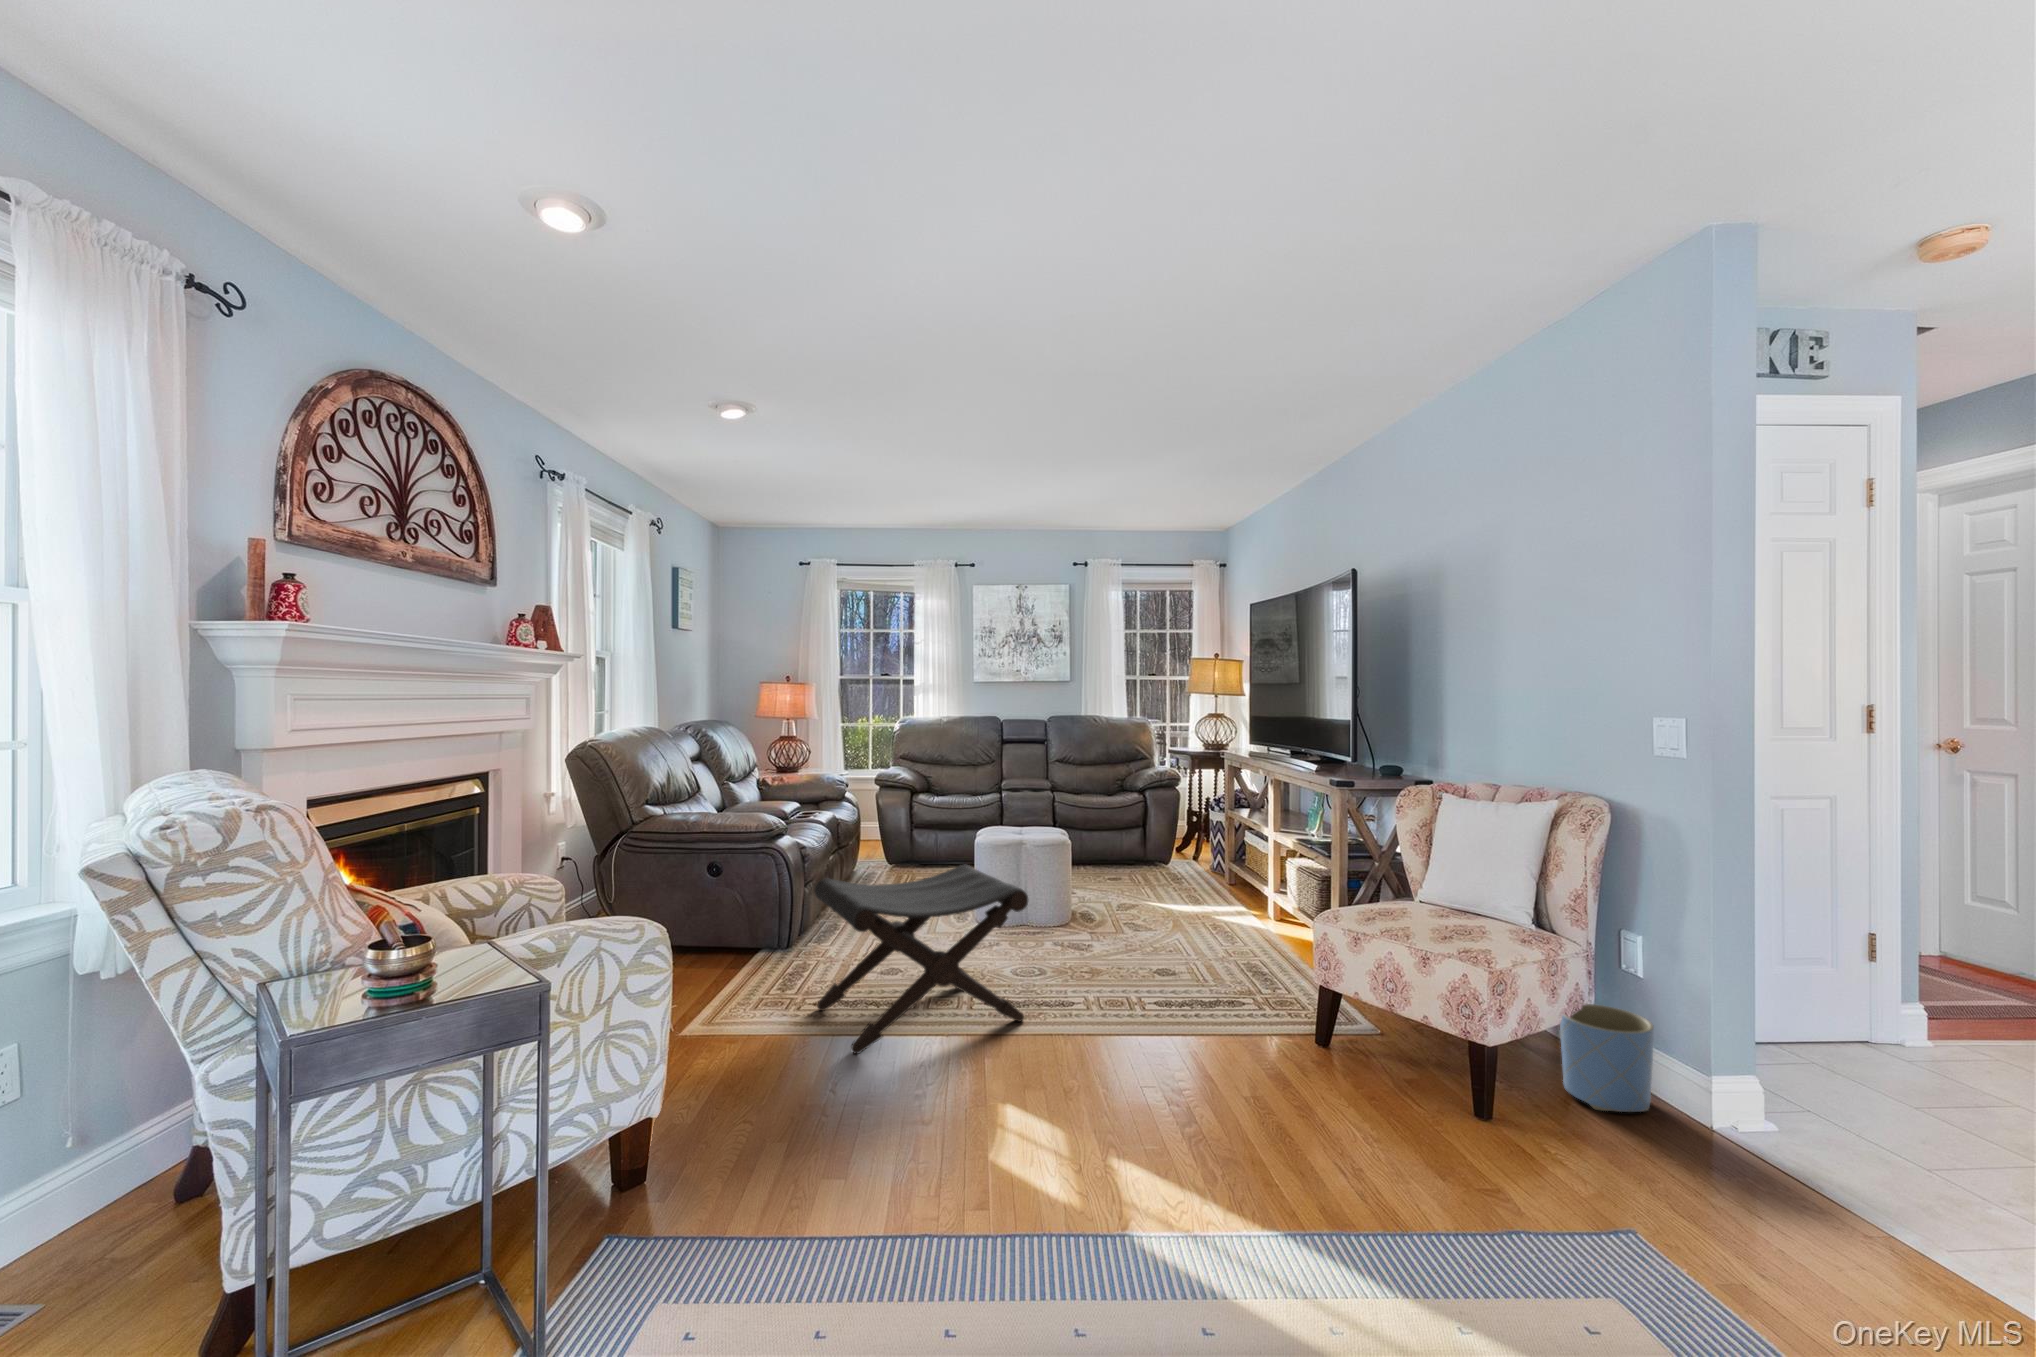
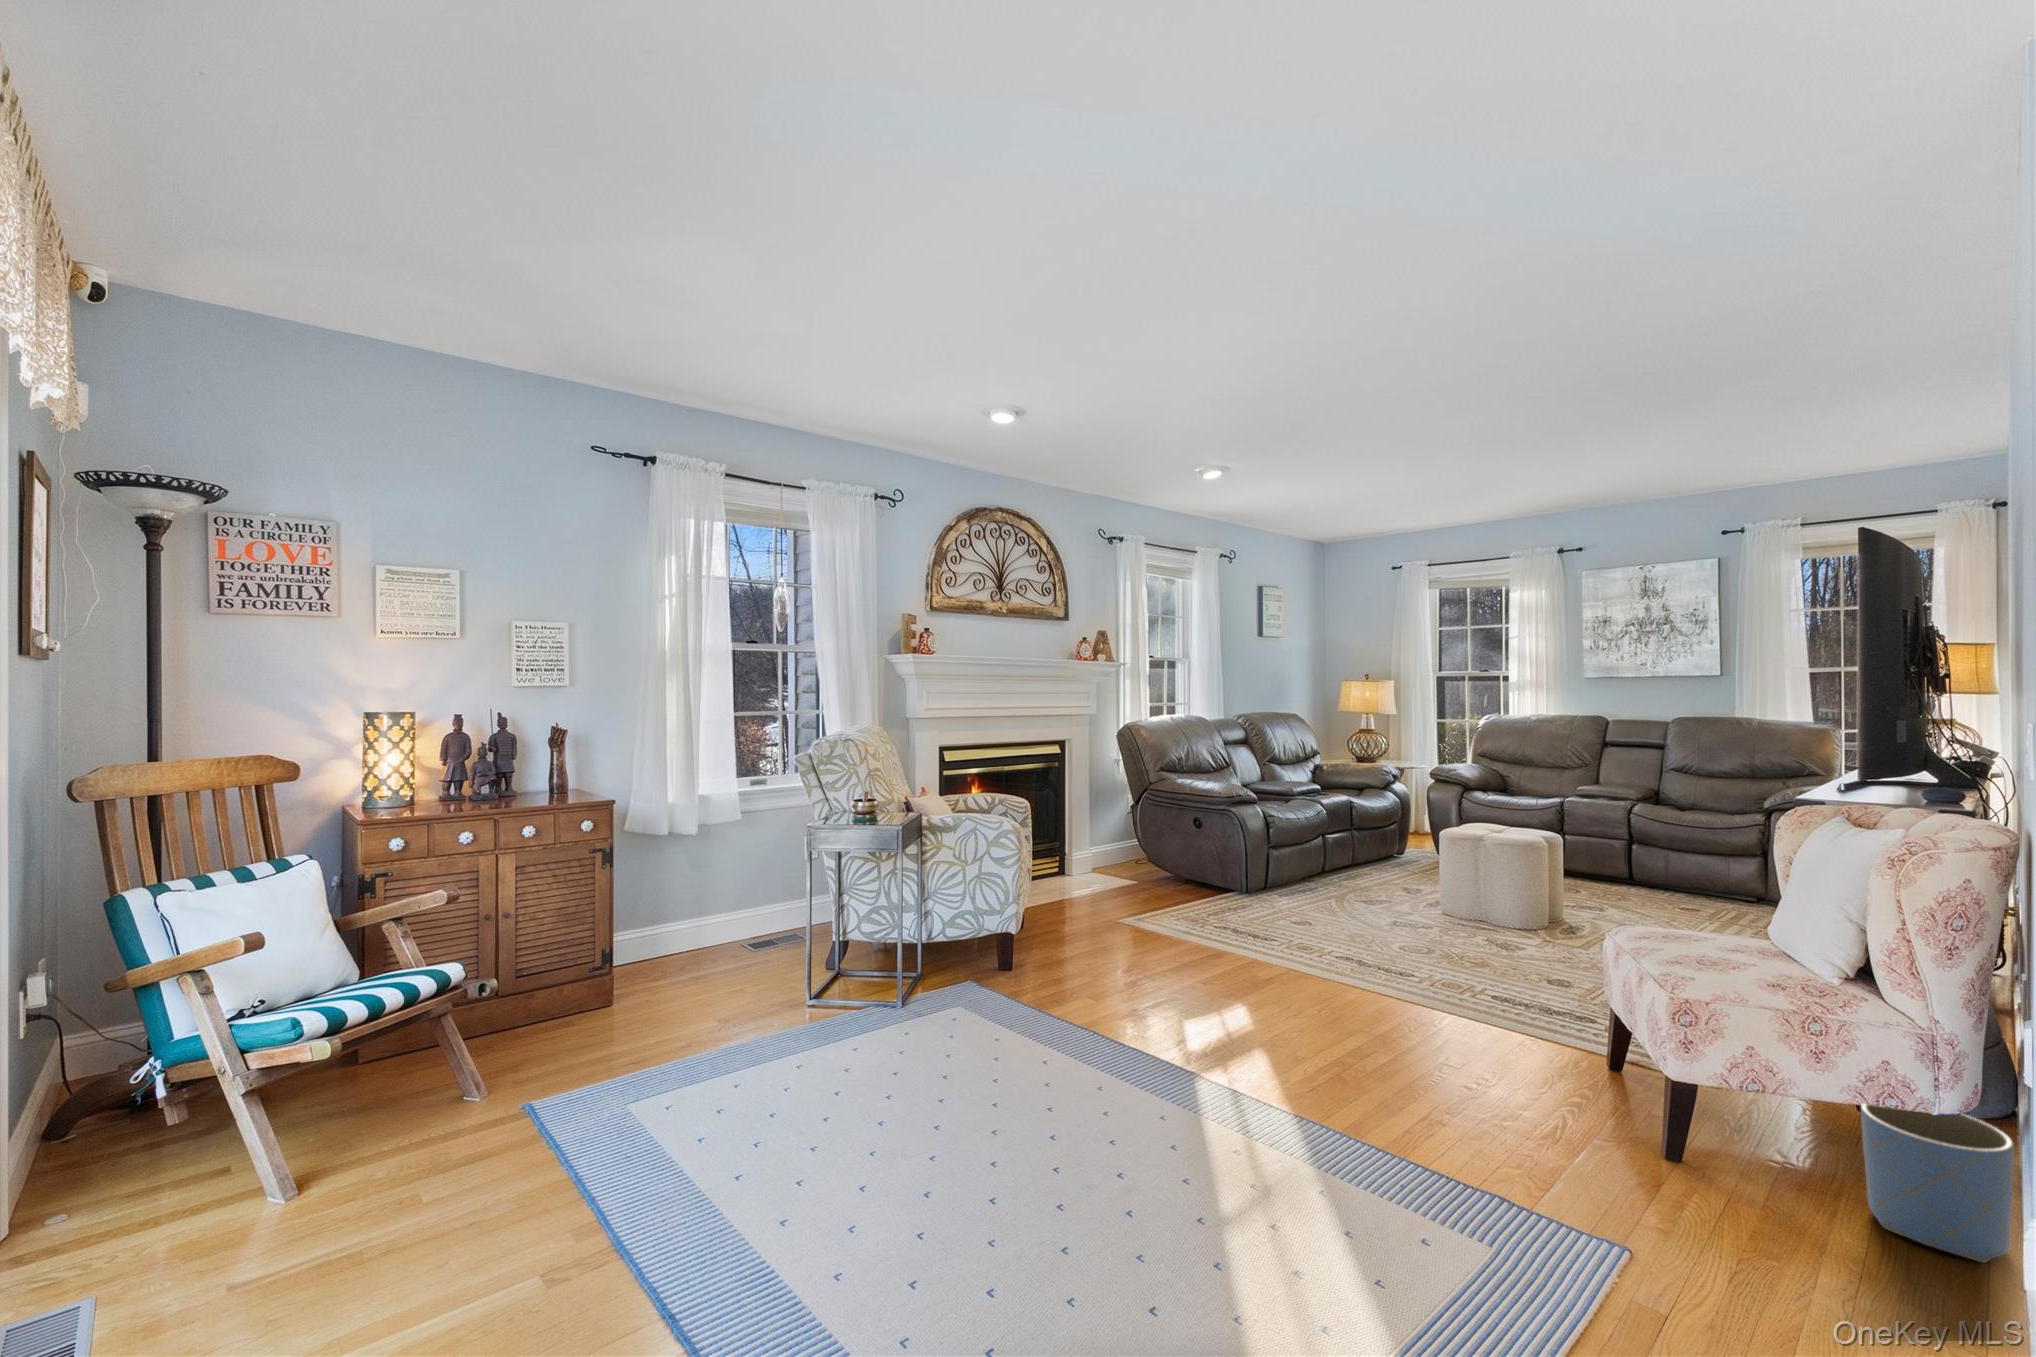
footstool: present [814,865,1028,1054] -> none [1194,832,1356,975]

